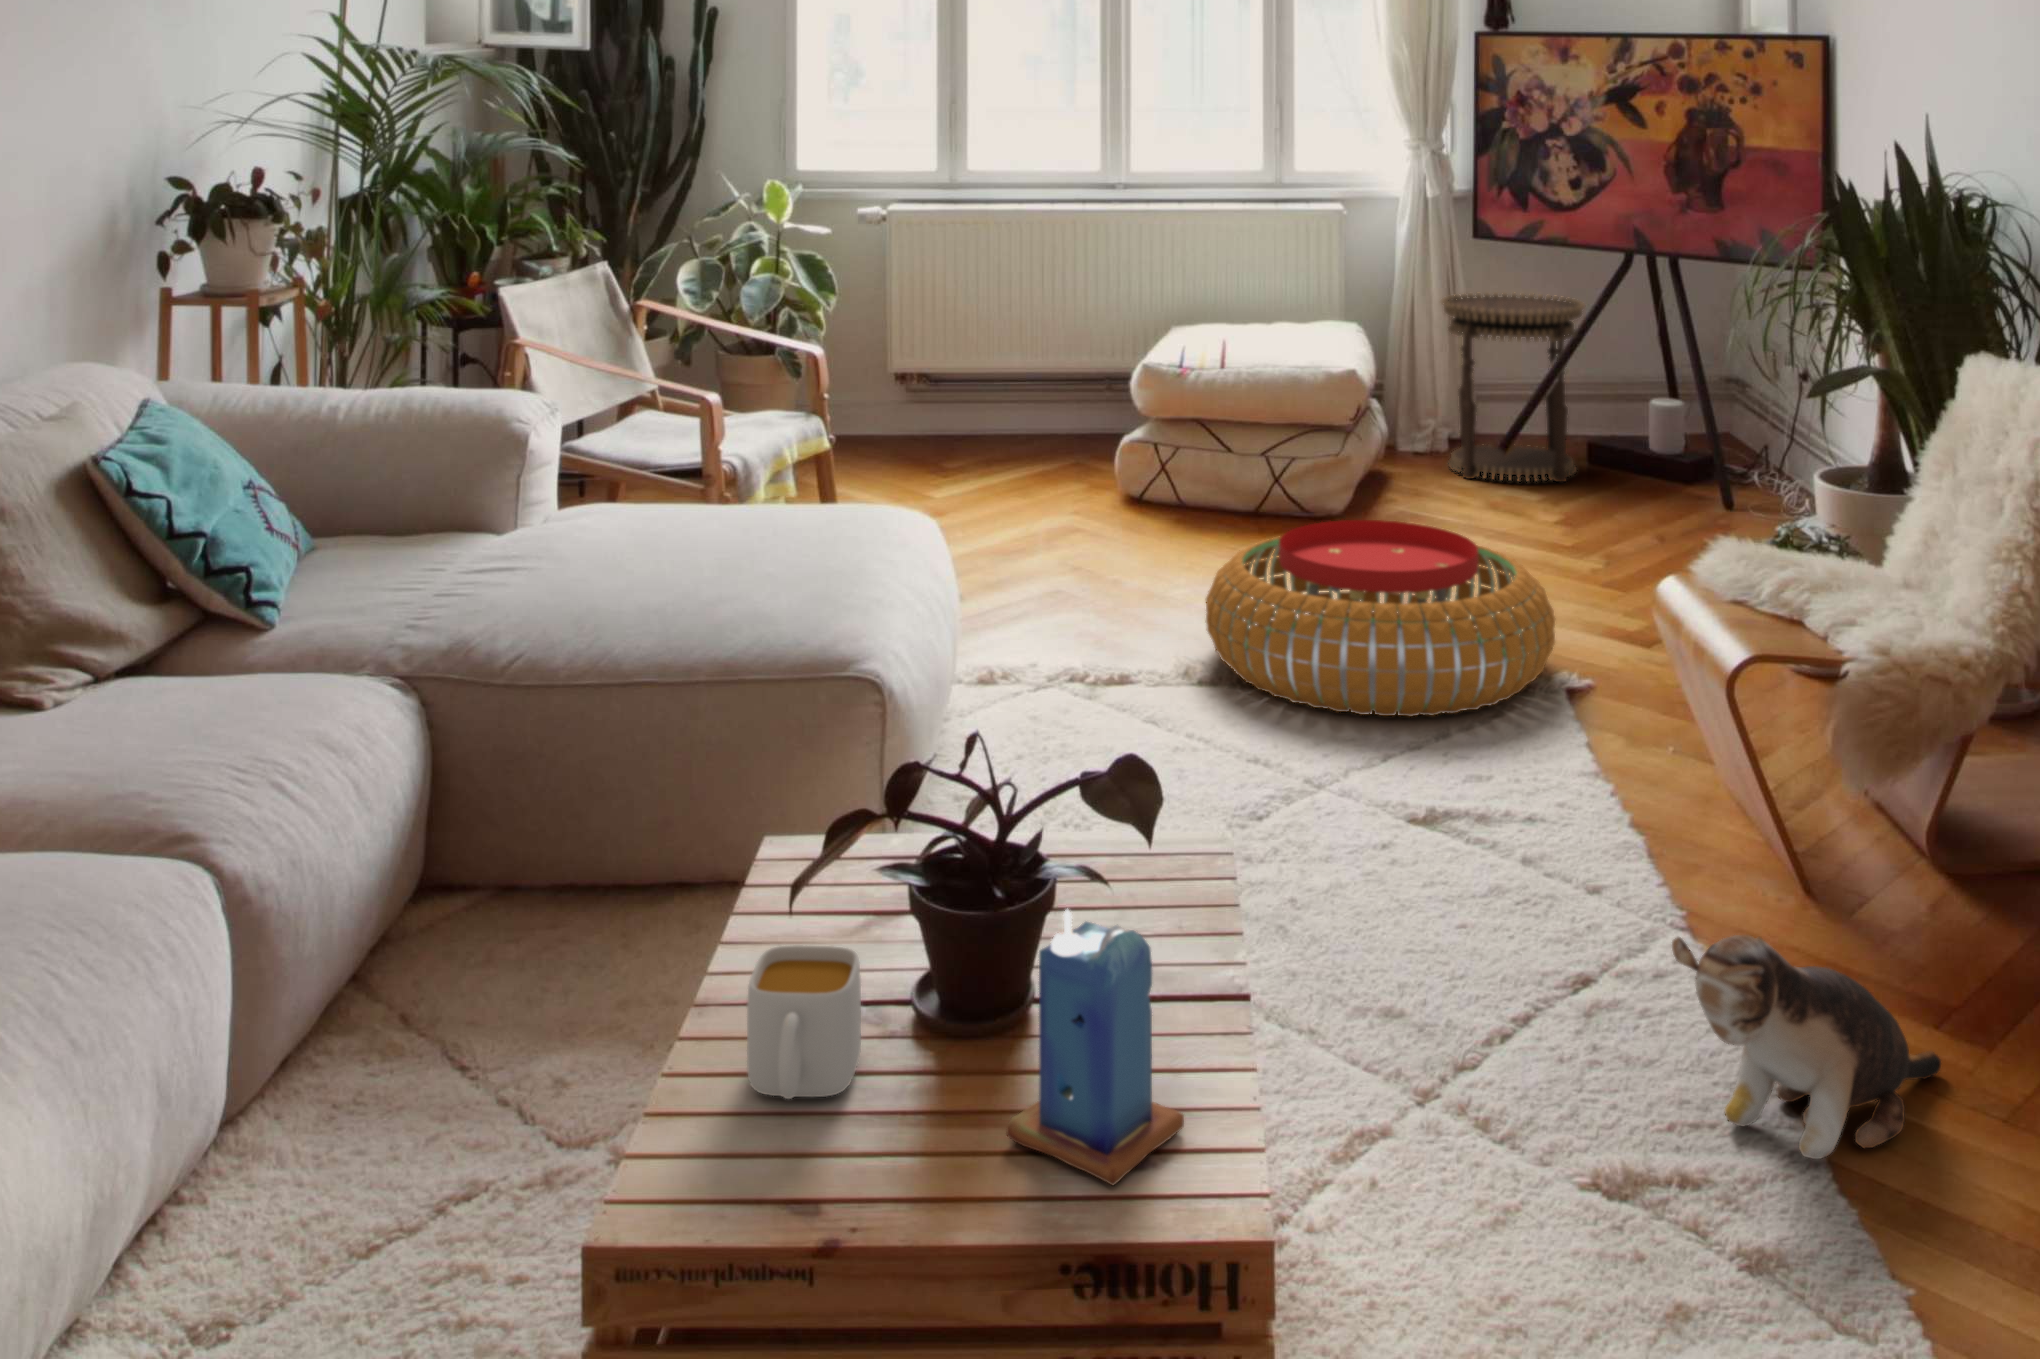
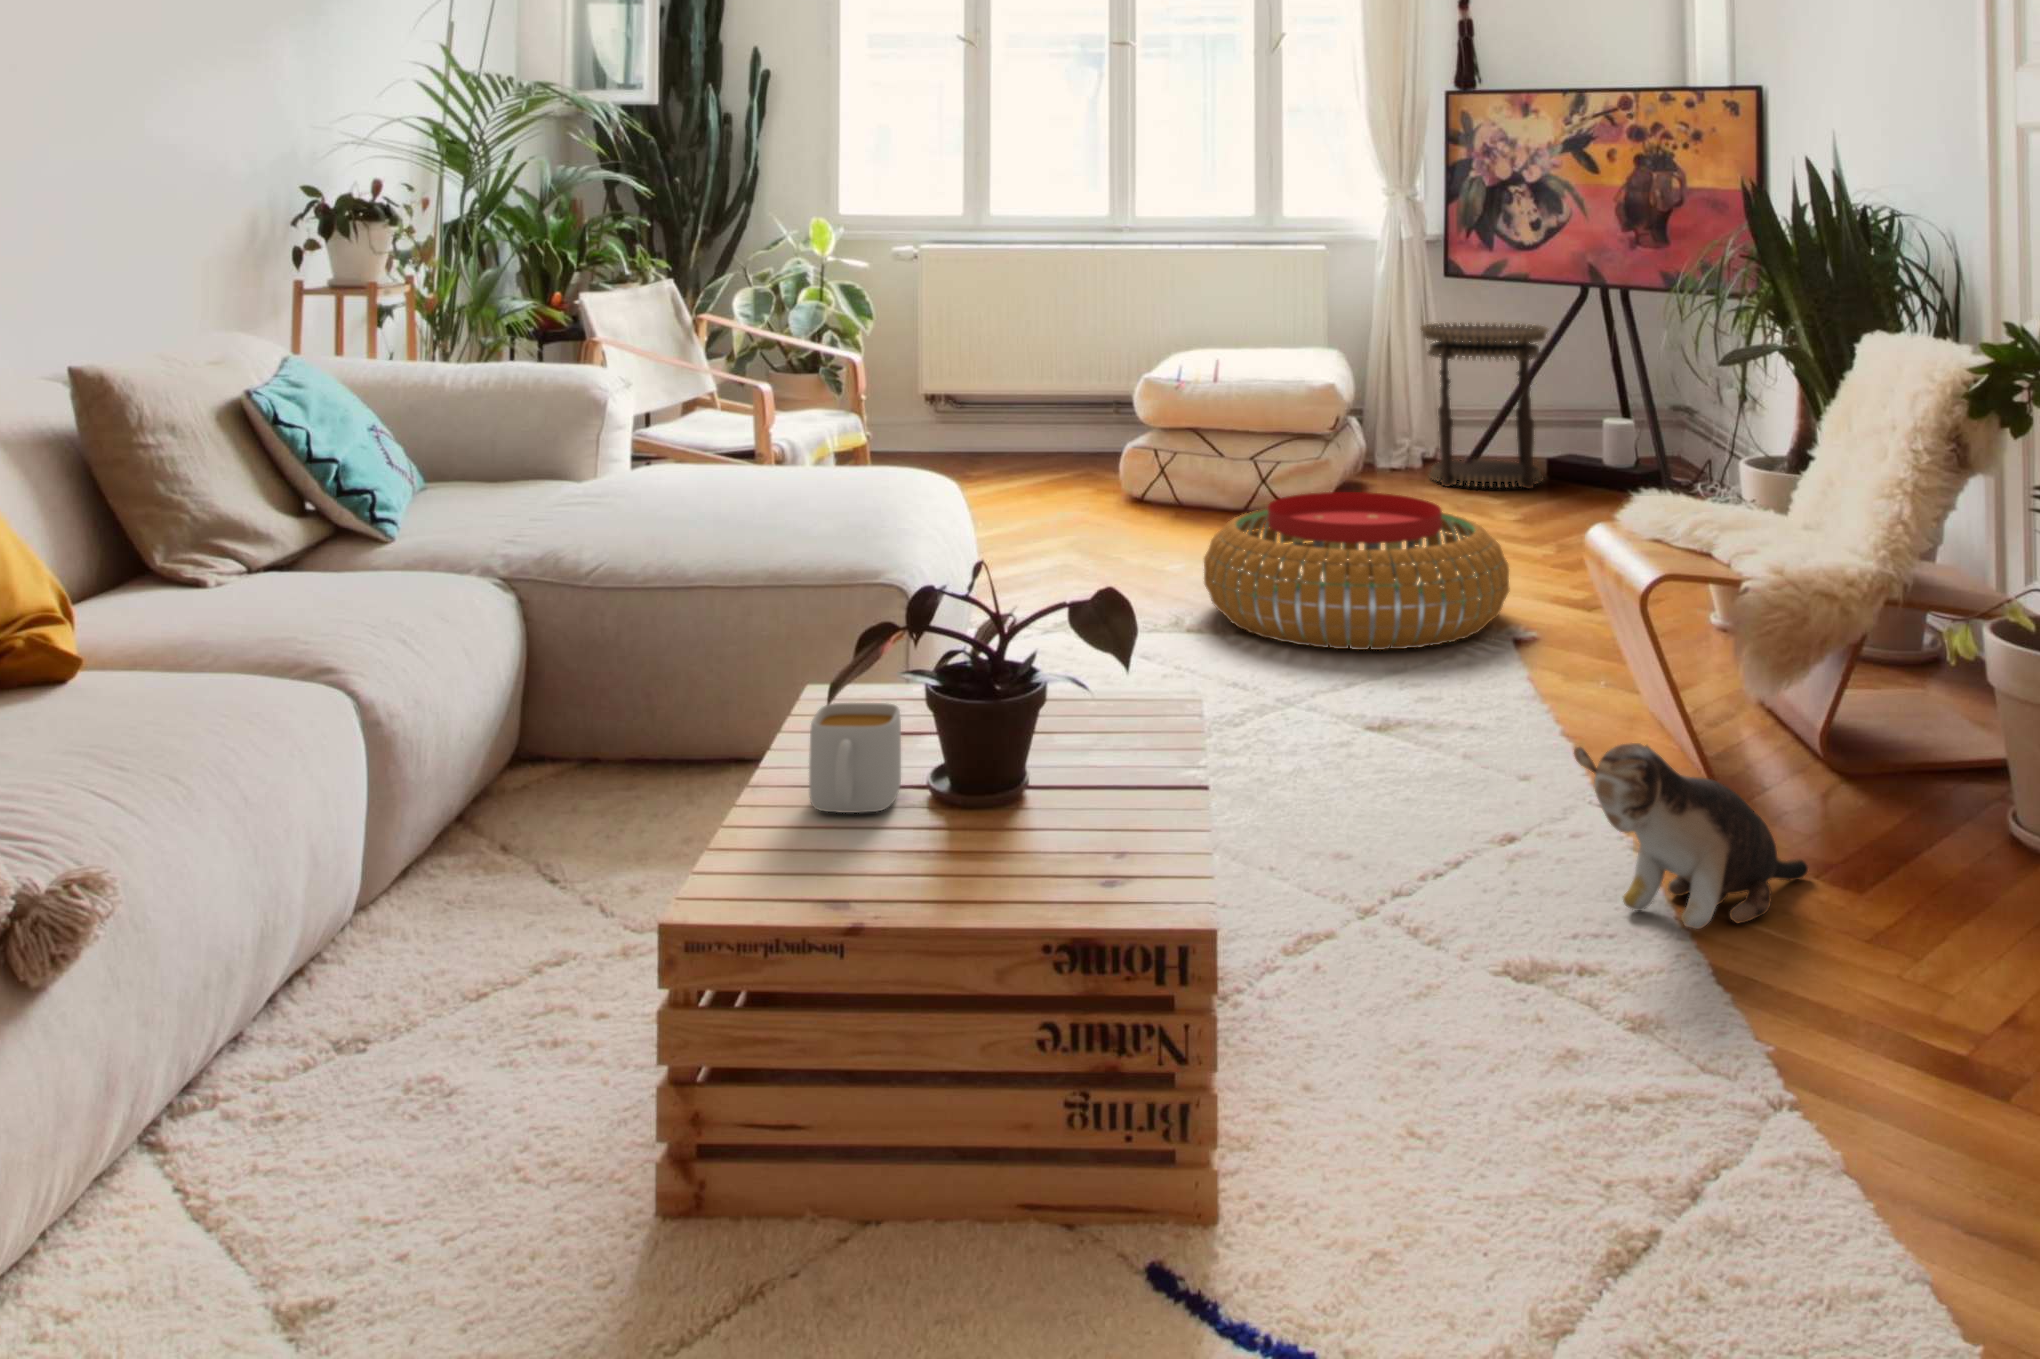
candle: present [1007,910,1184,1185] -> none [1017,647,1160,856]

